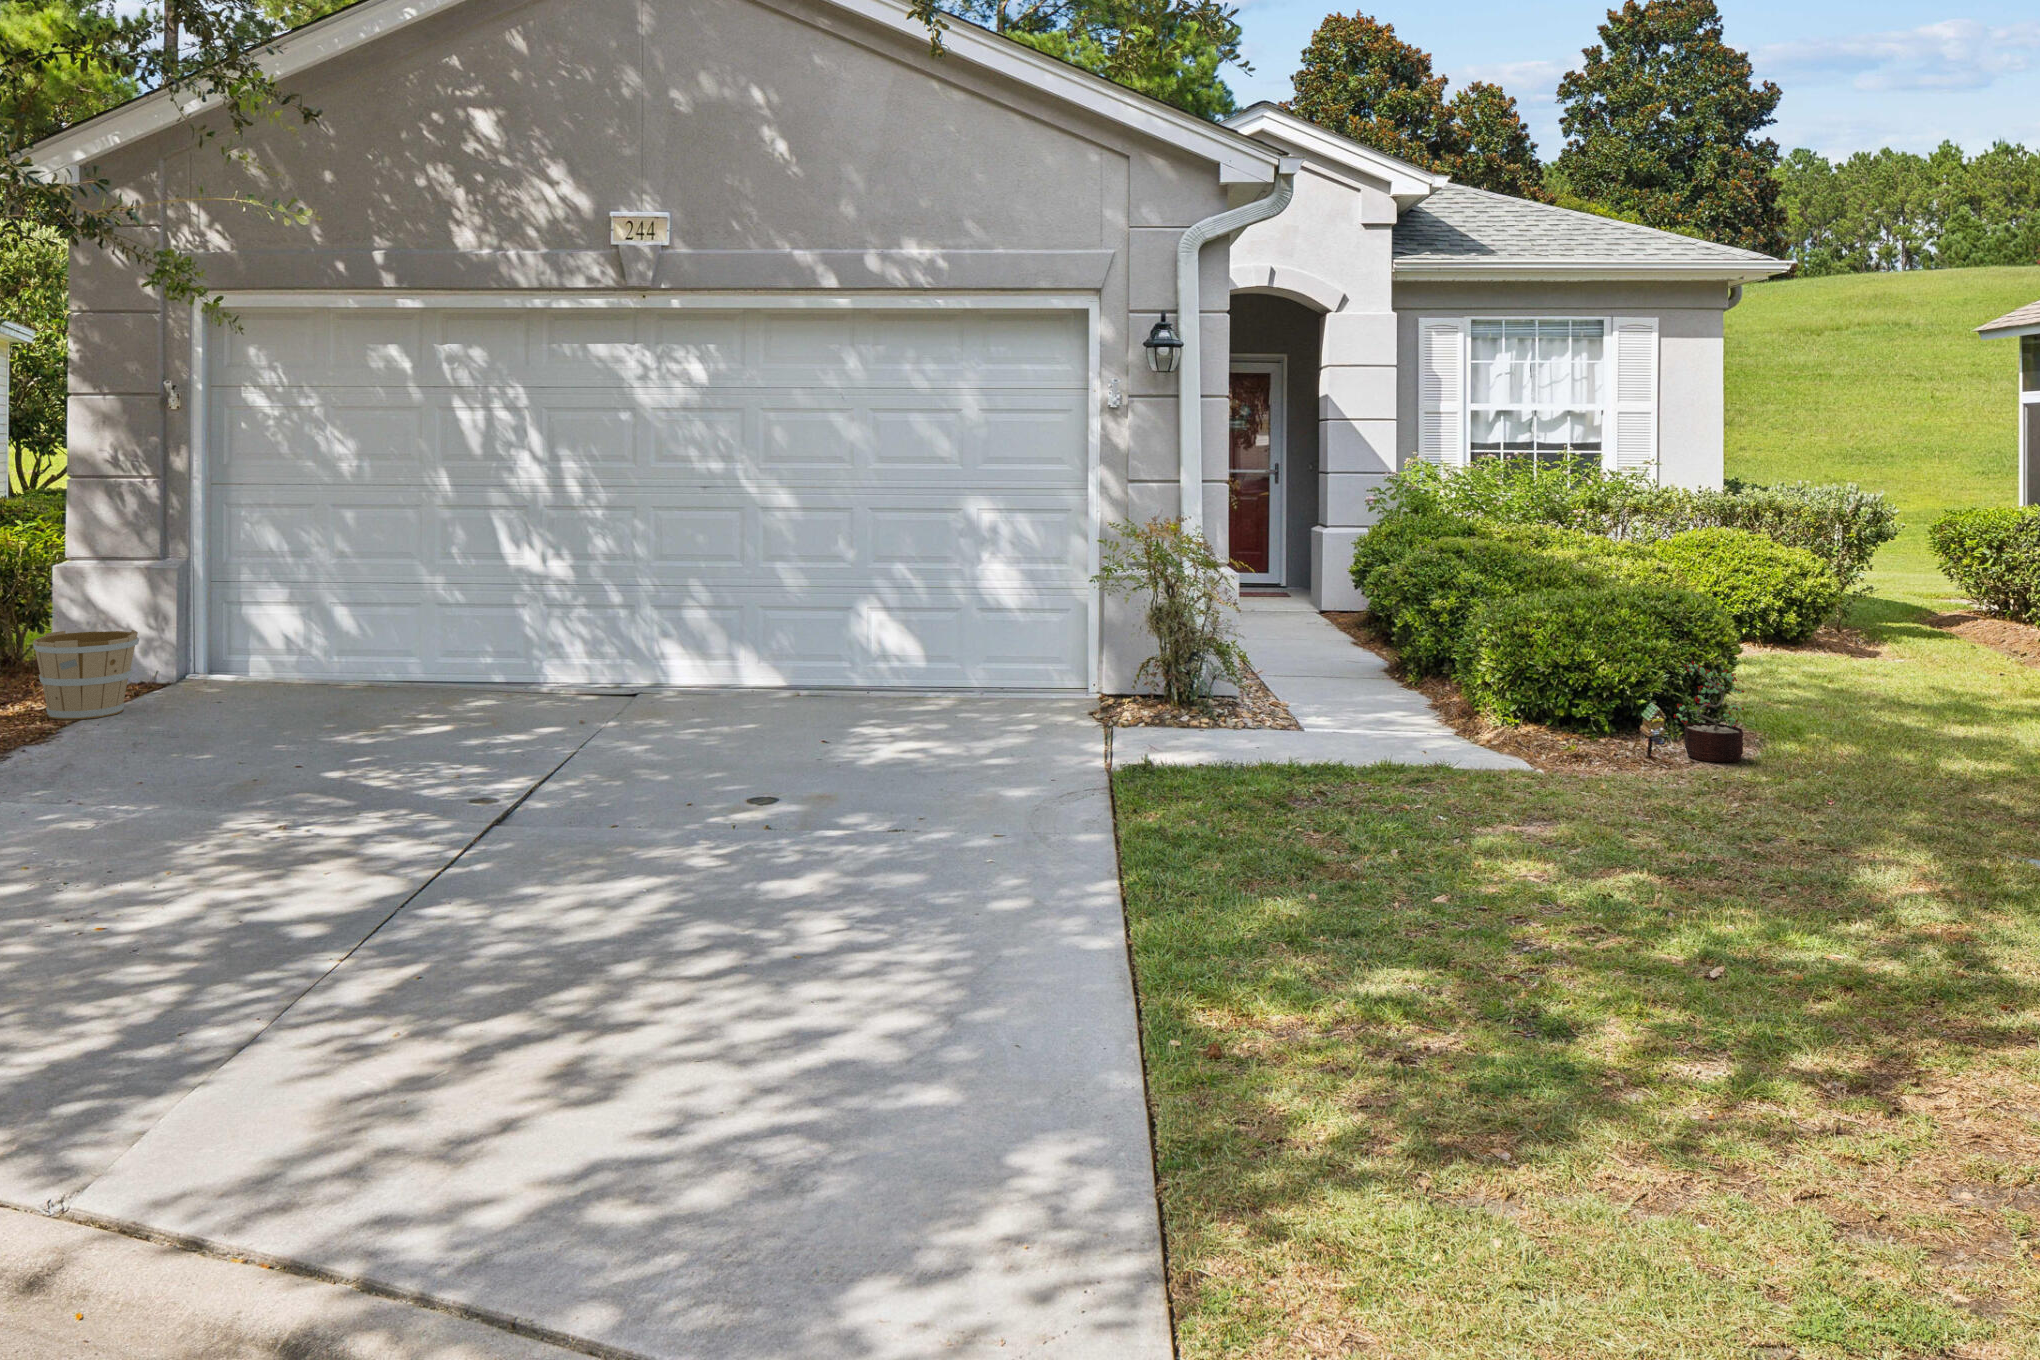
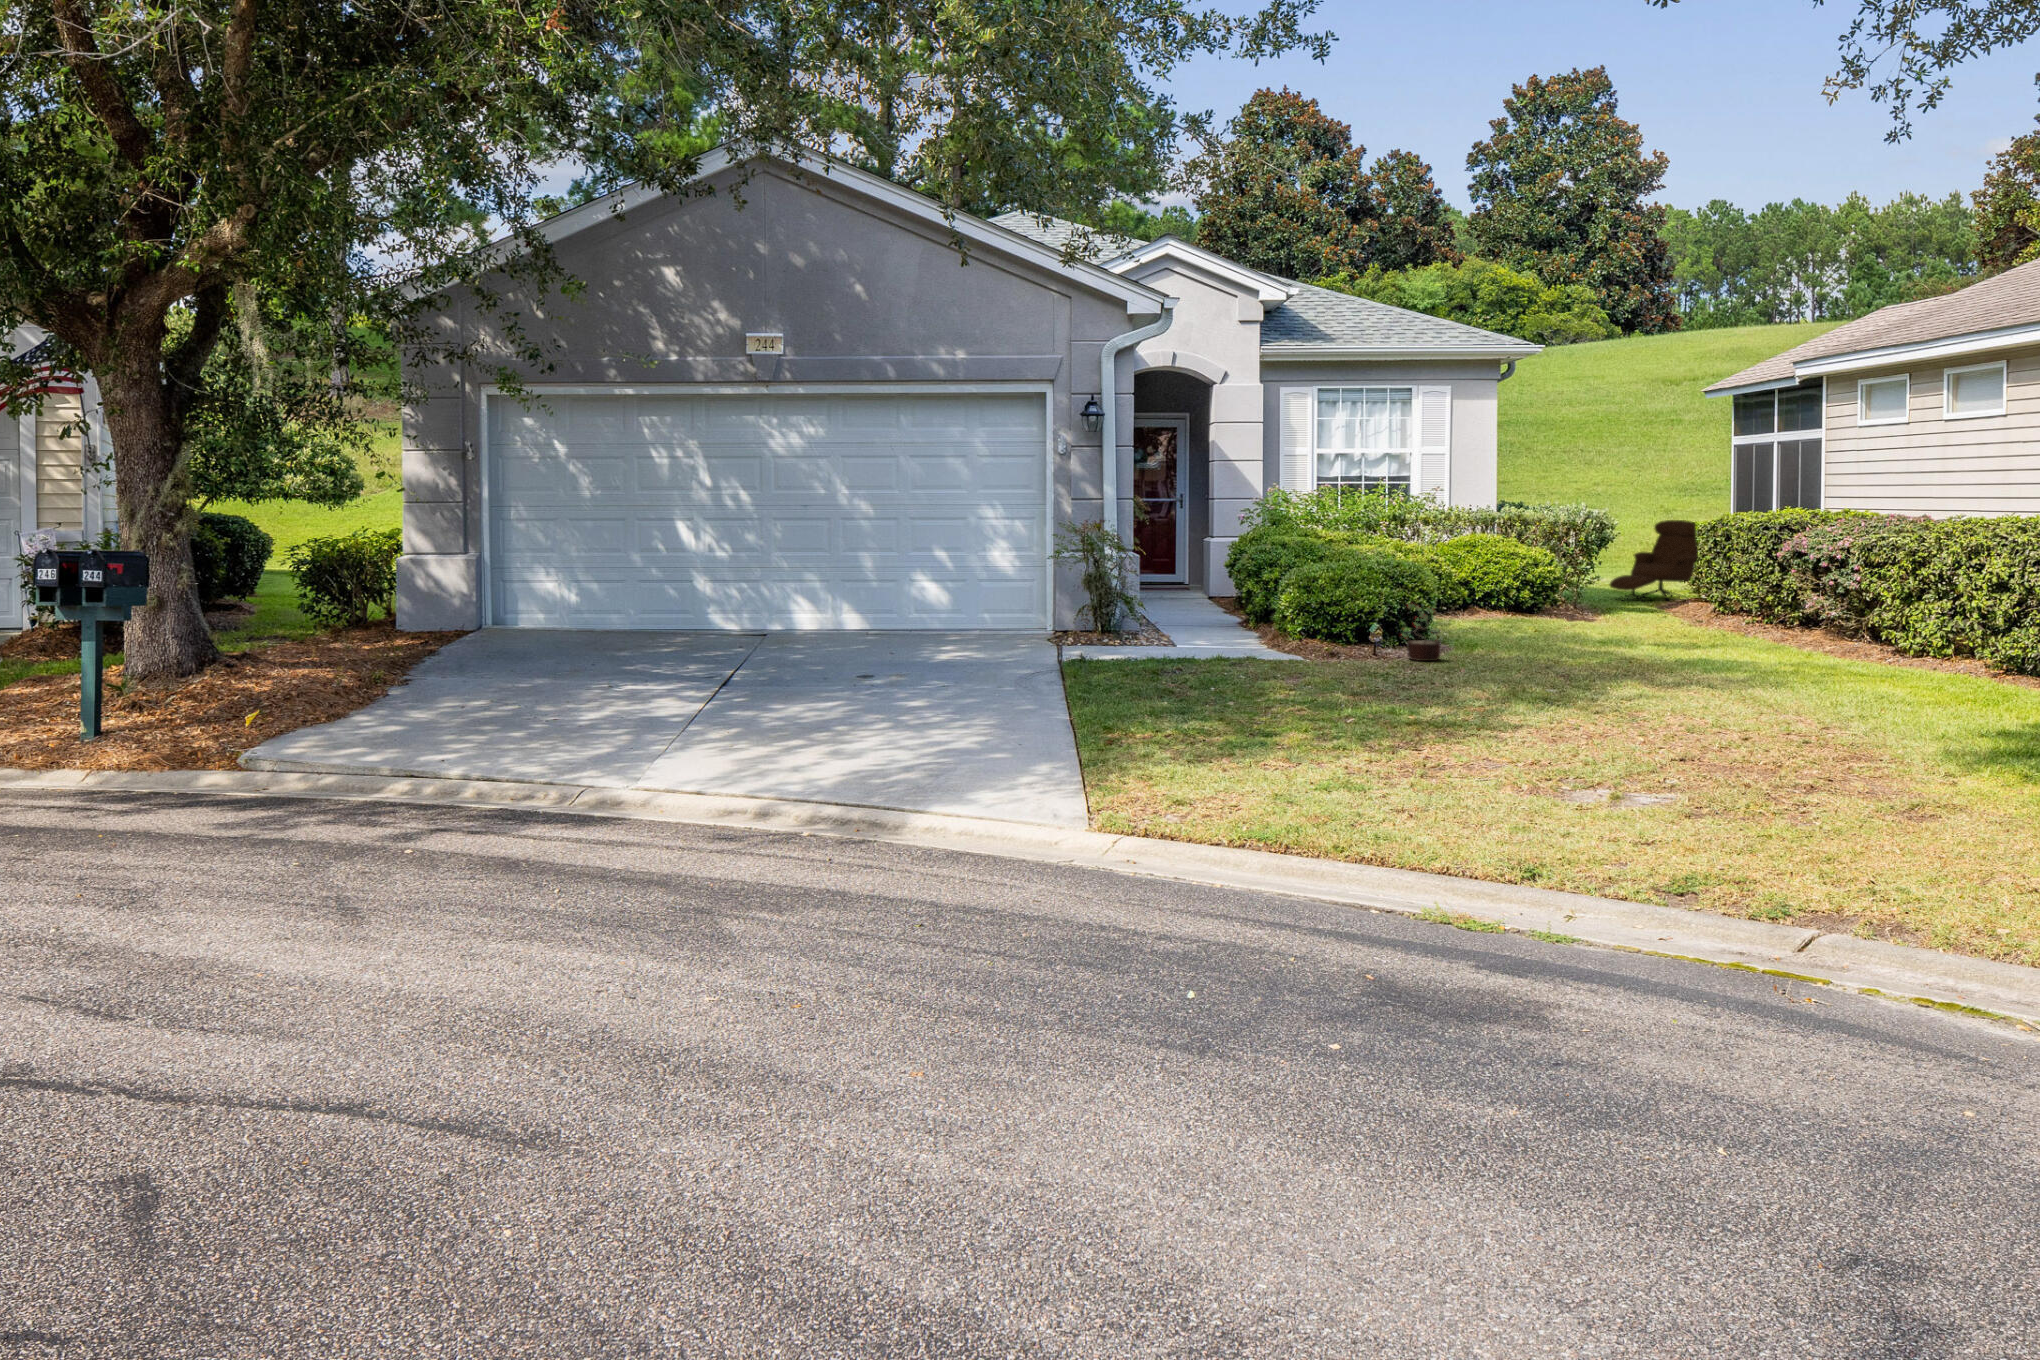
lounge chair: none [1902,511,2035,631] -> present [1610,520,1698,601]
wooden bucket: present [33,630,139,720] -> none [397,598,459,652]

